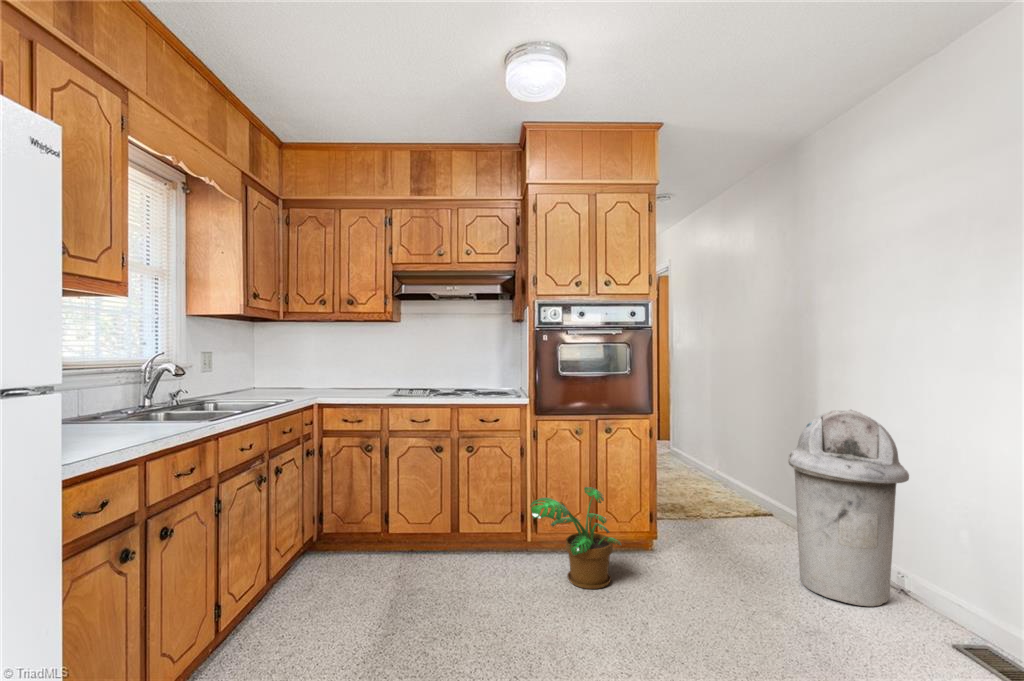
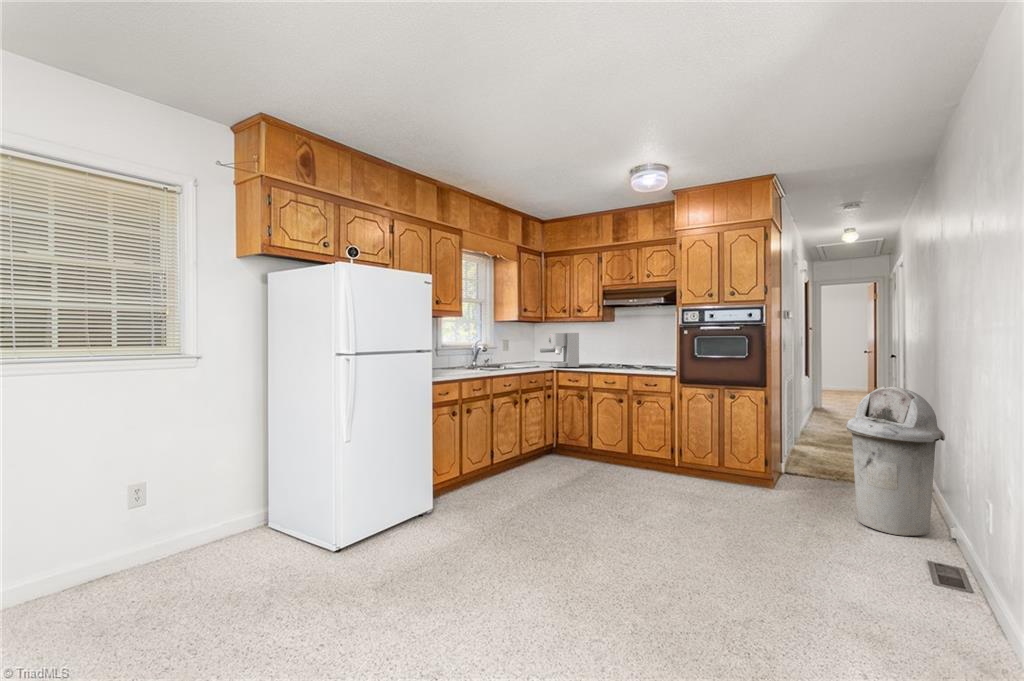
coffee maker: none [290,338,362,400] -> present [540,333,579,368]
potted plant: present [530,487,621,589] -> none [652,431,721,493]

